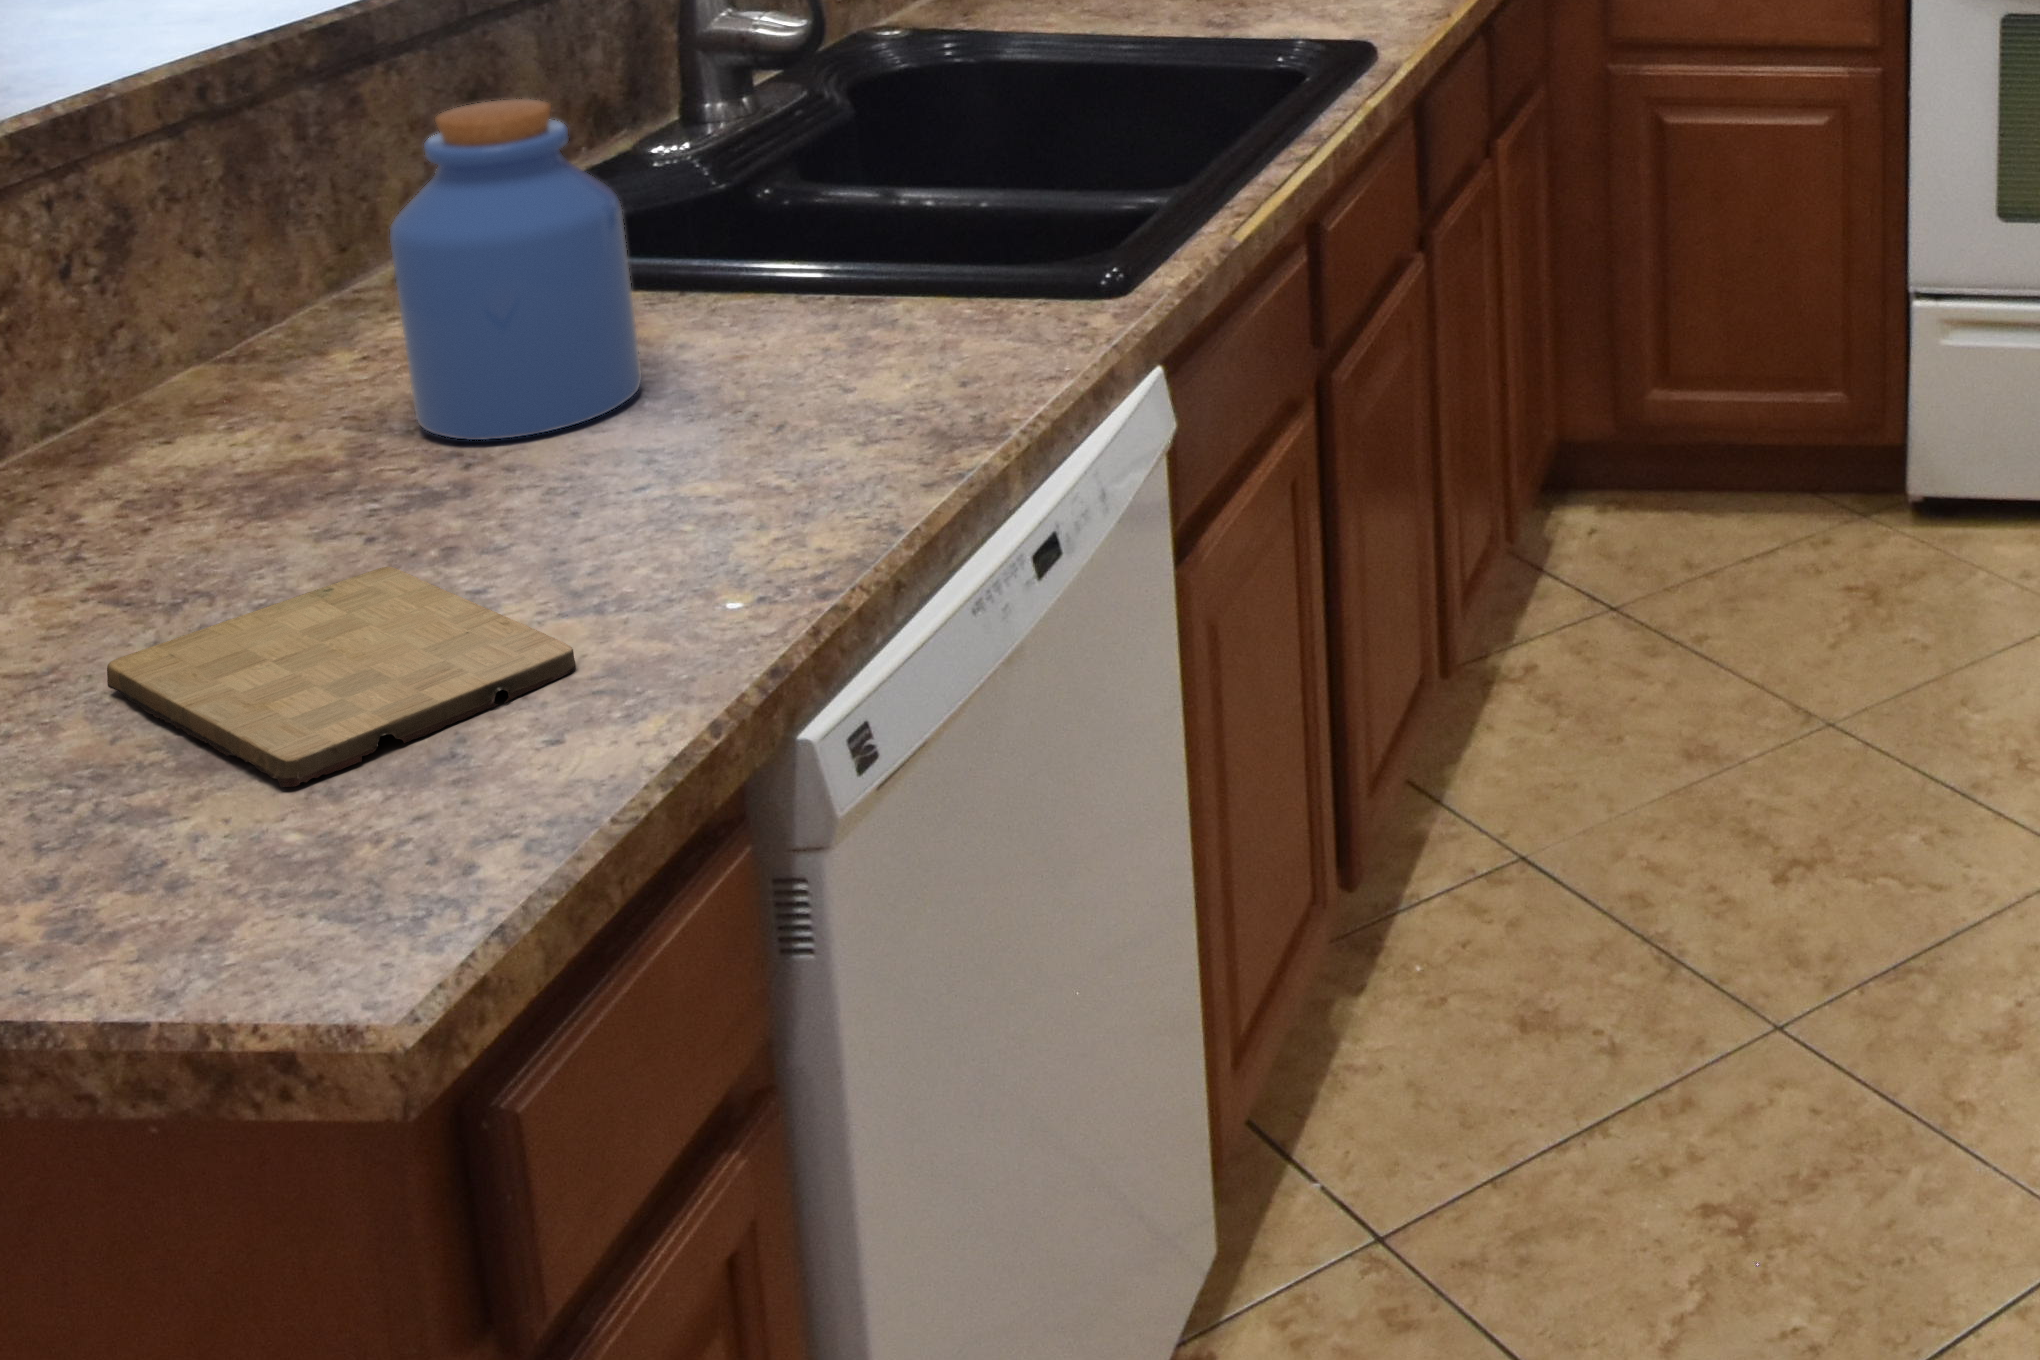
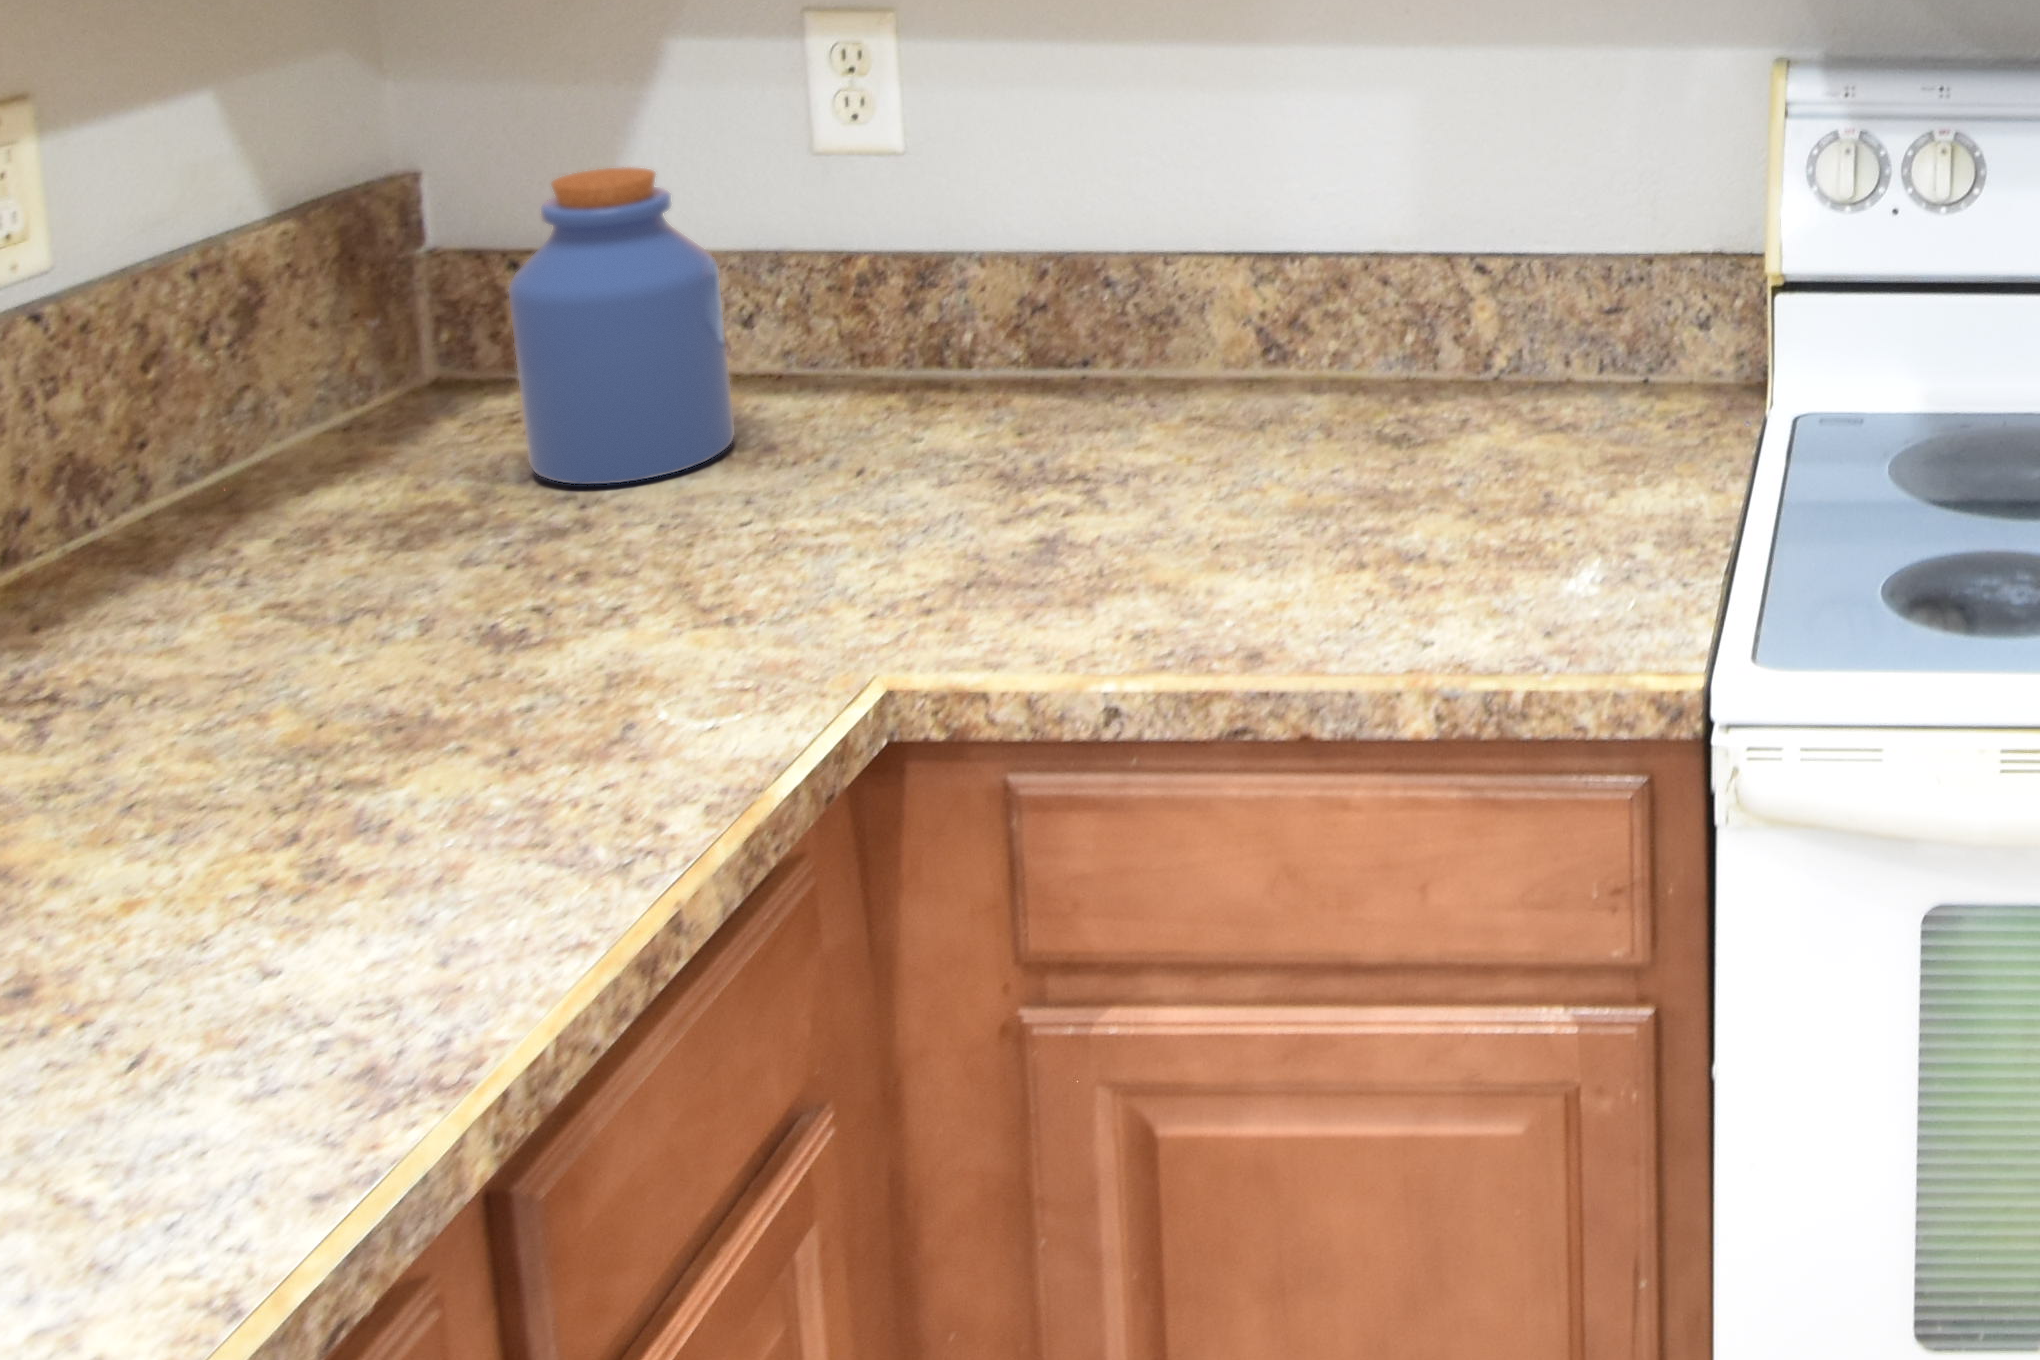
cutting board: present [107,567,576,787] -> none [301,586,723,762]

